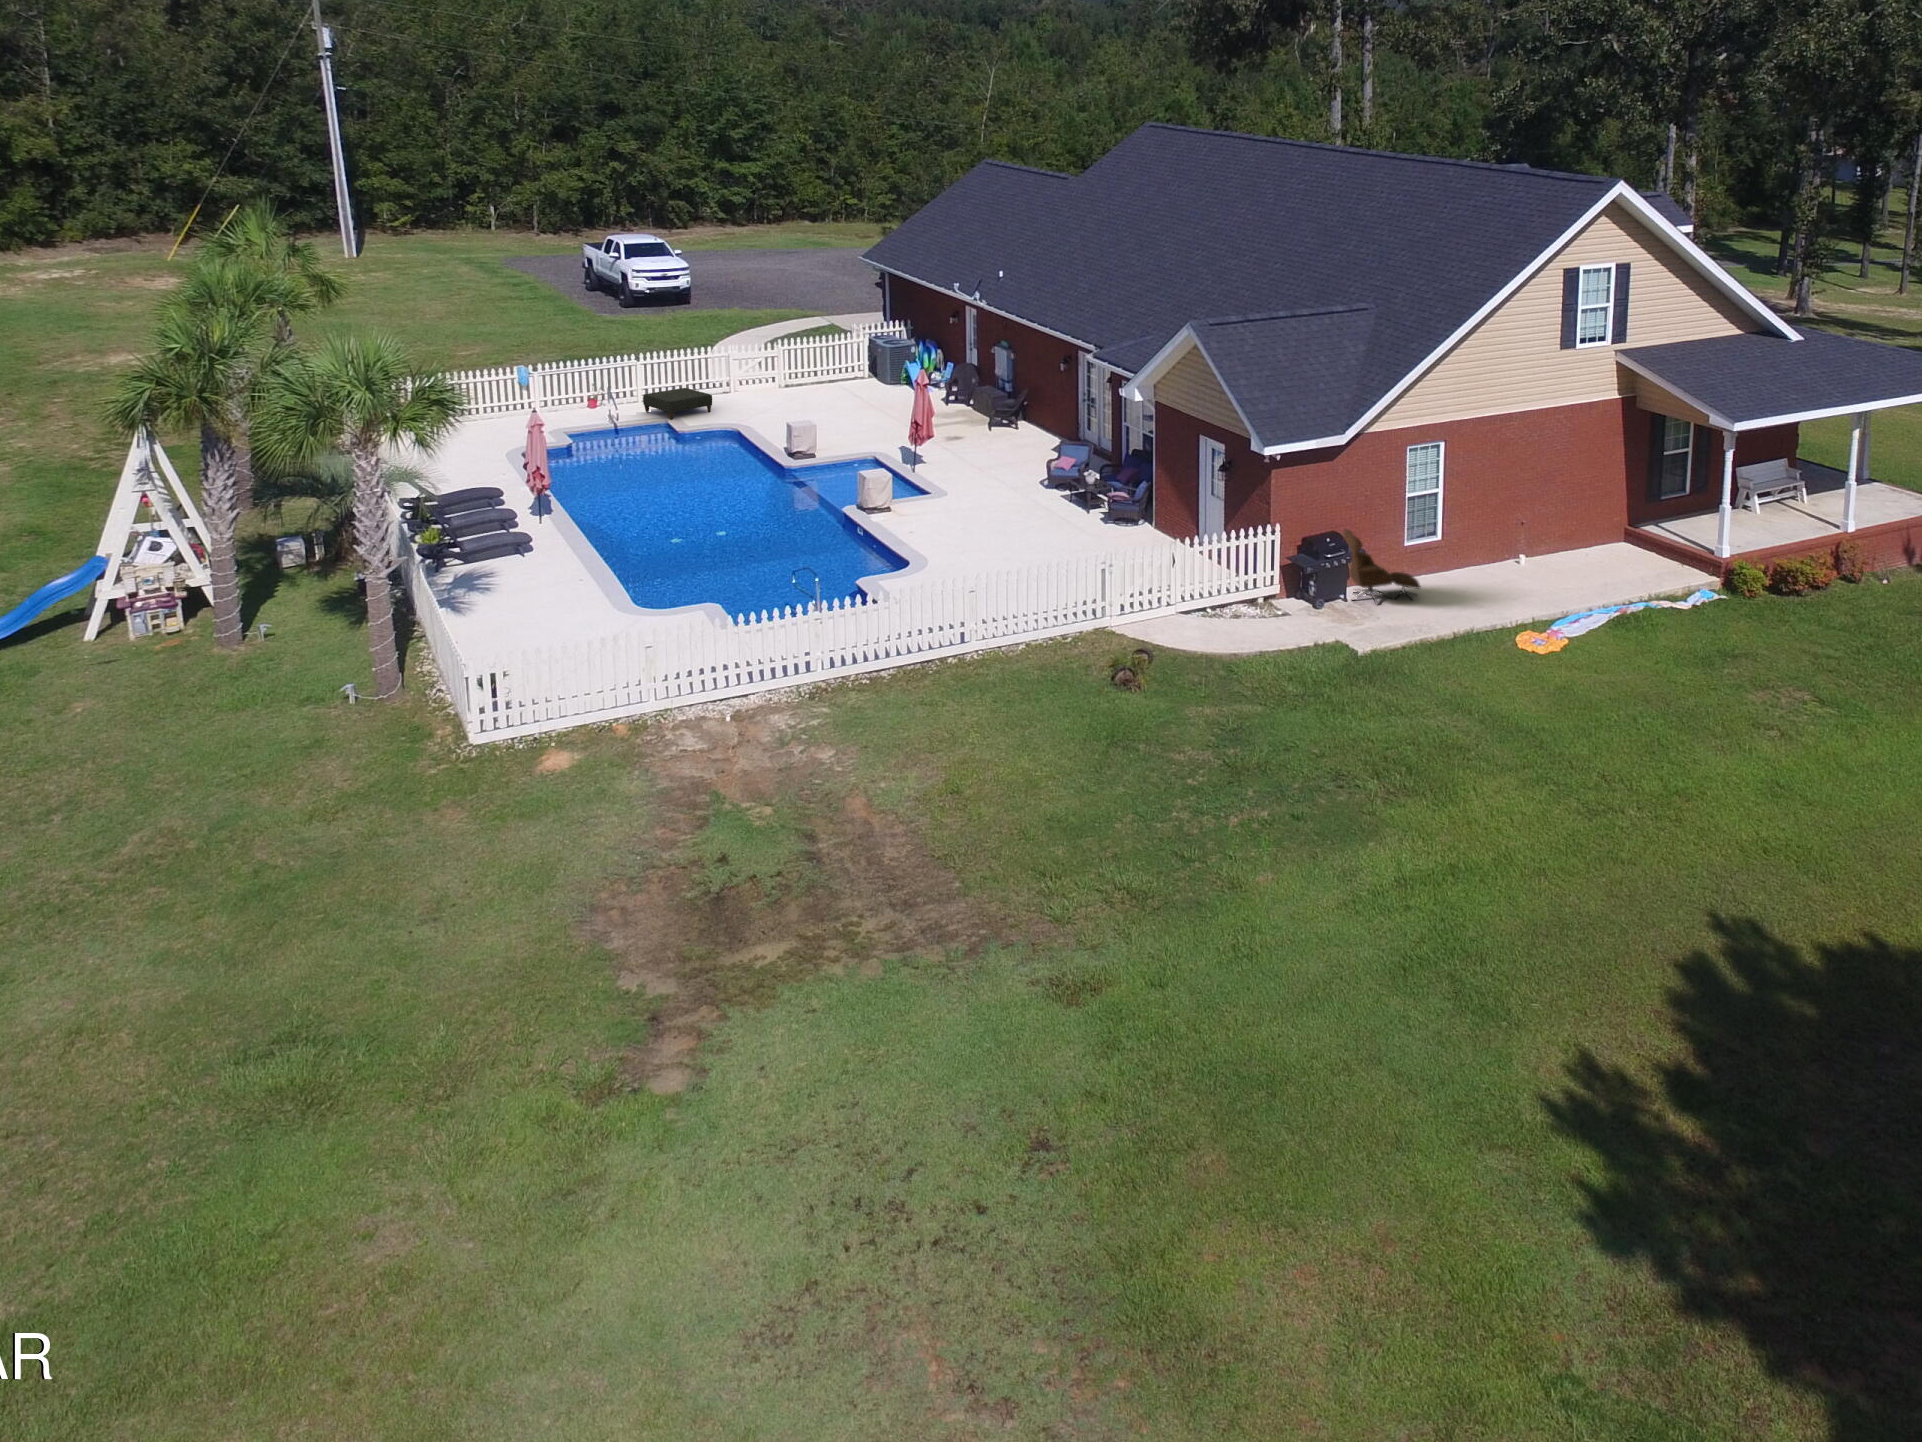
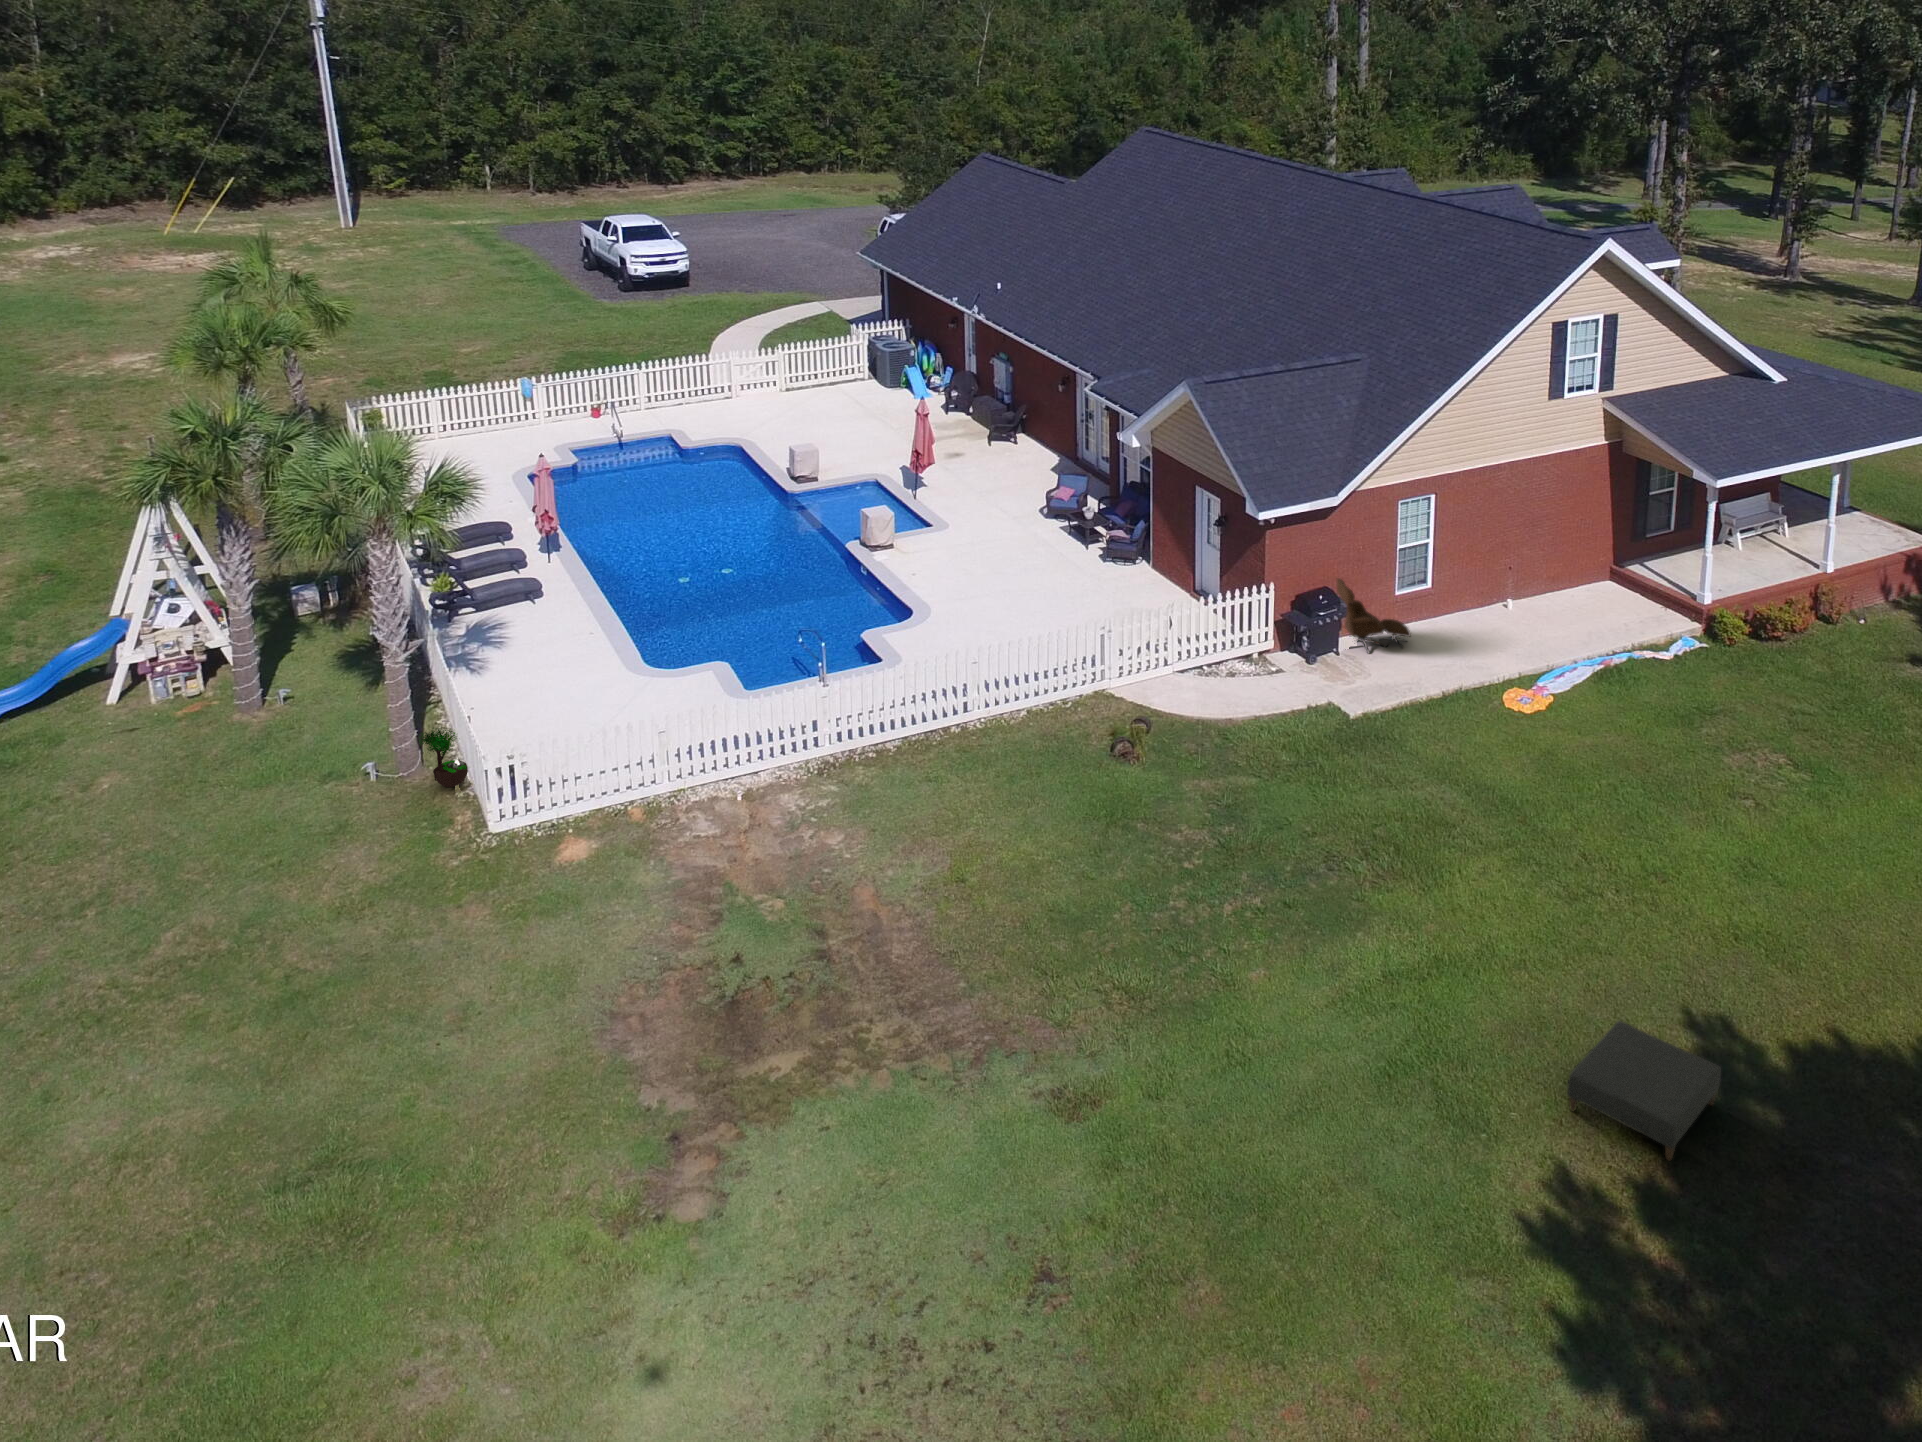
ottoman: present [643,388,712,419] -> present [1567,1021,1721,1160]
potted tree: none [398,643,449,712] -> present [418,728,468,787]

